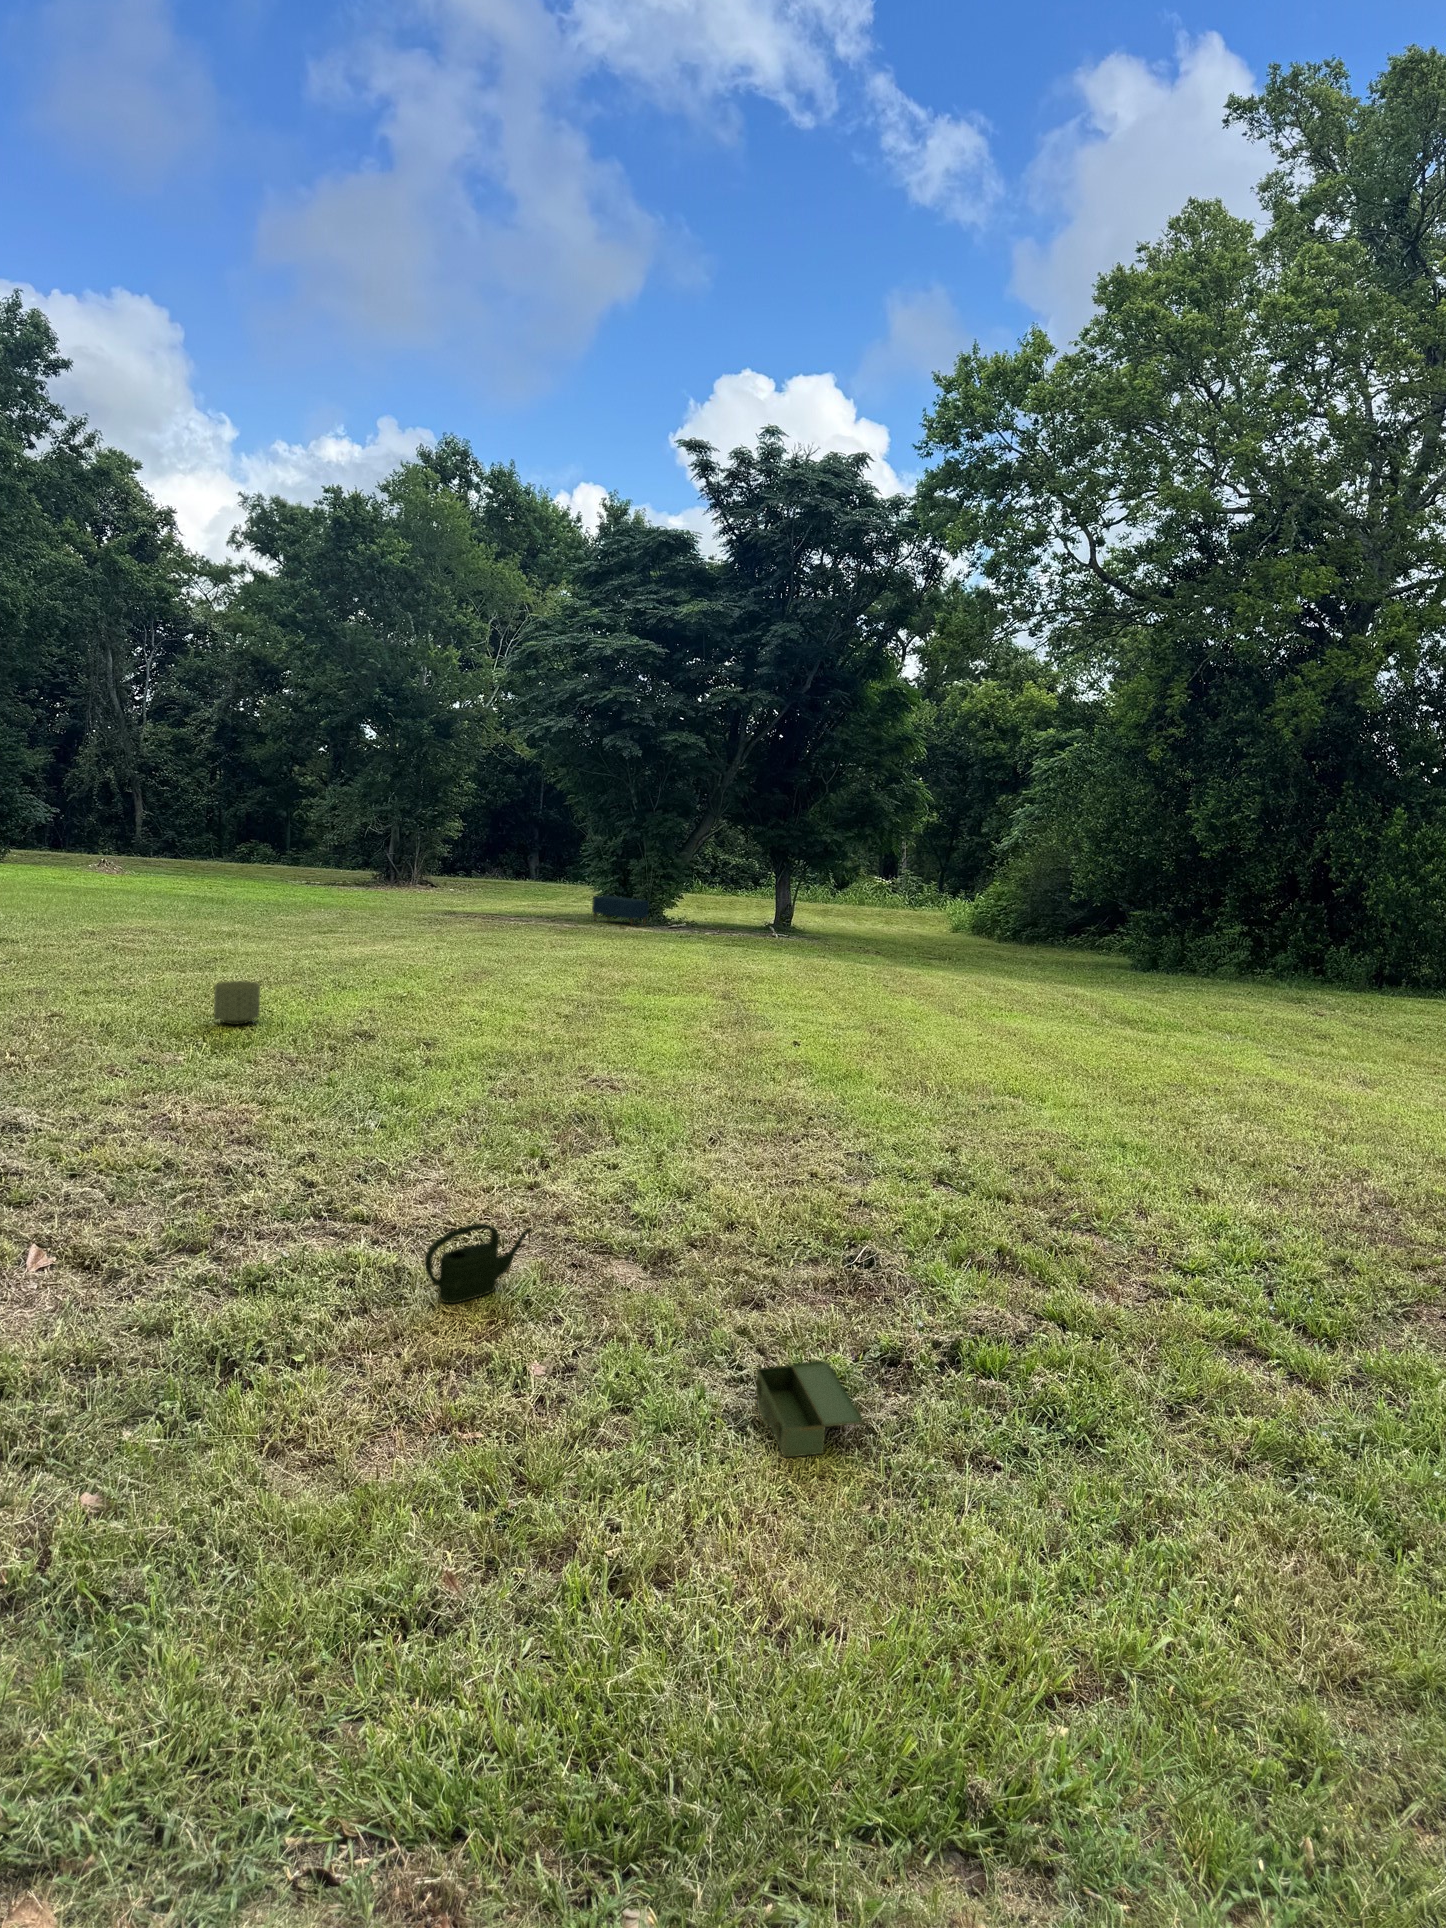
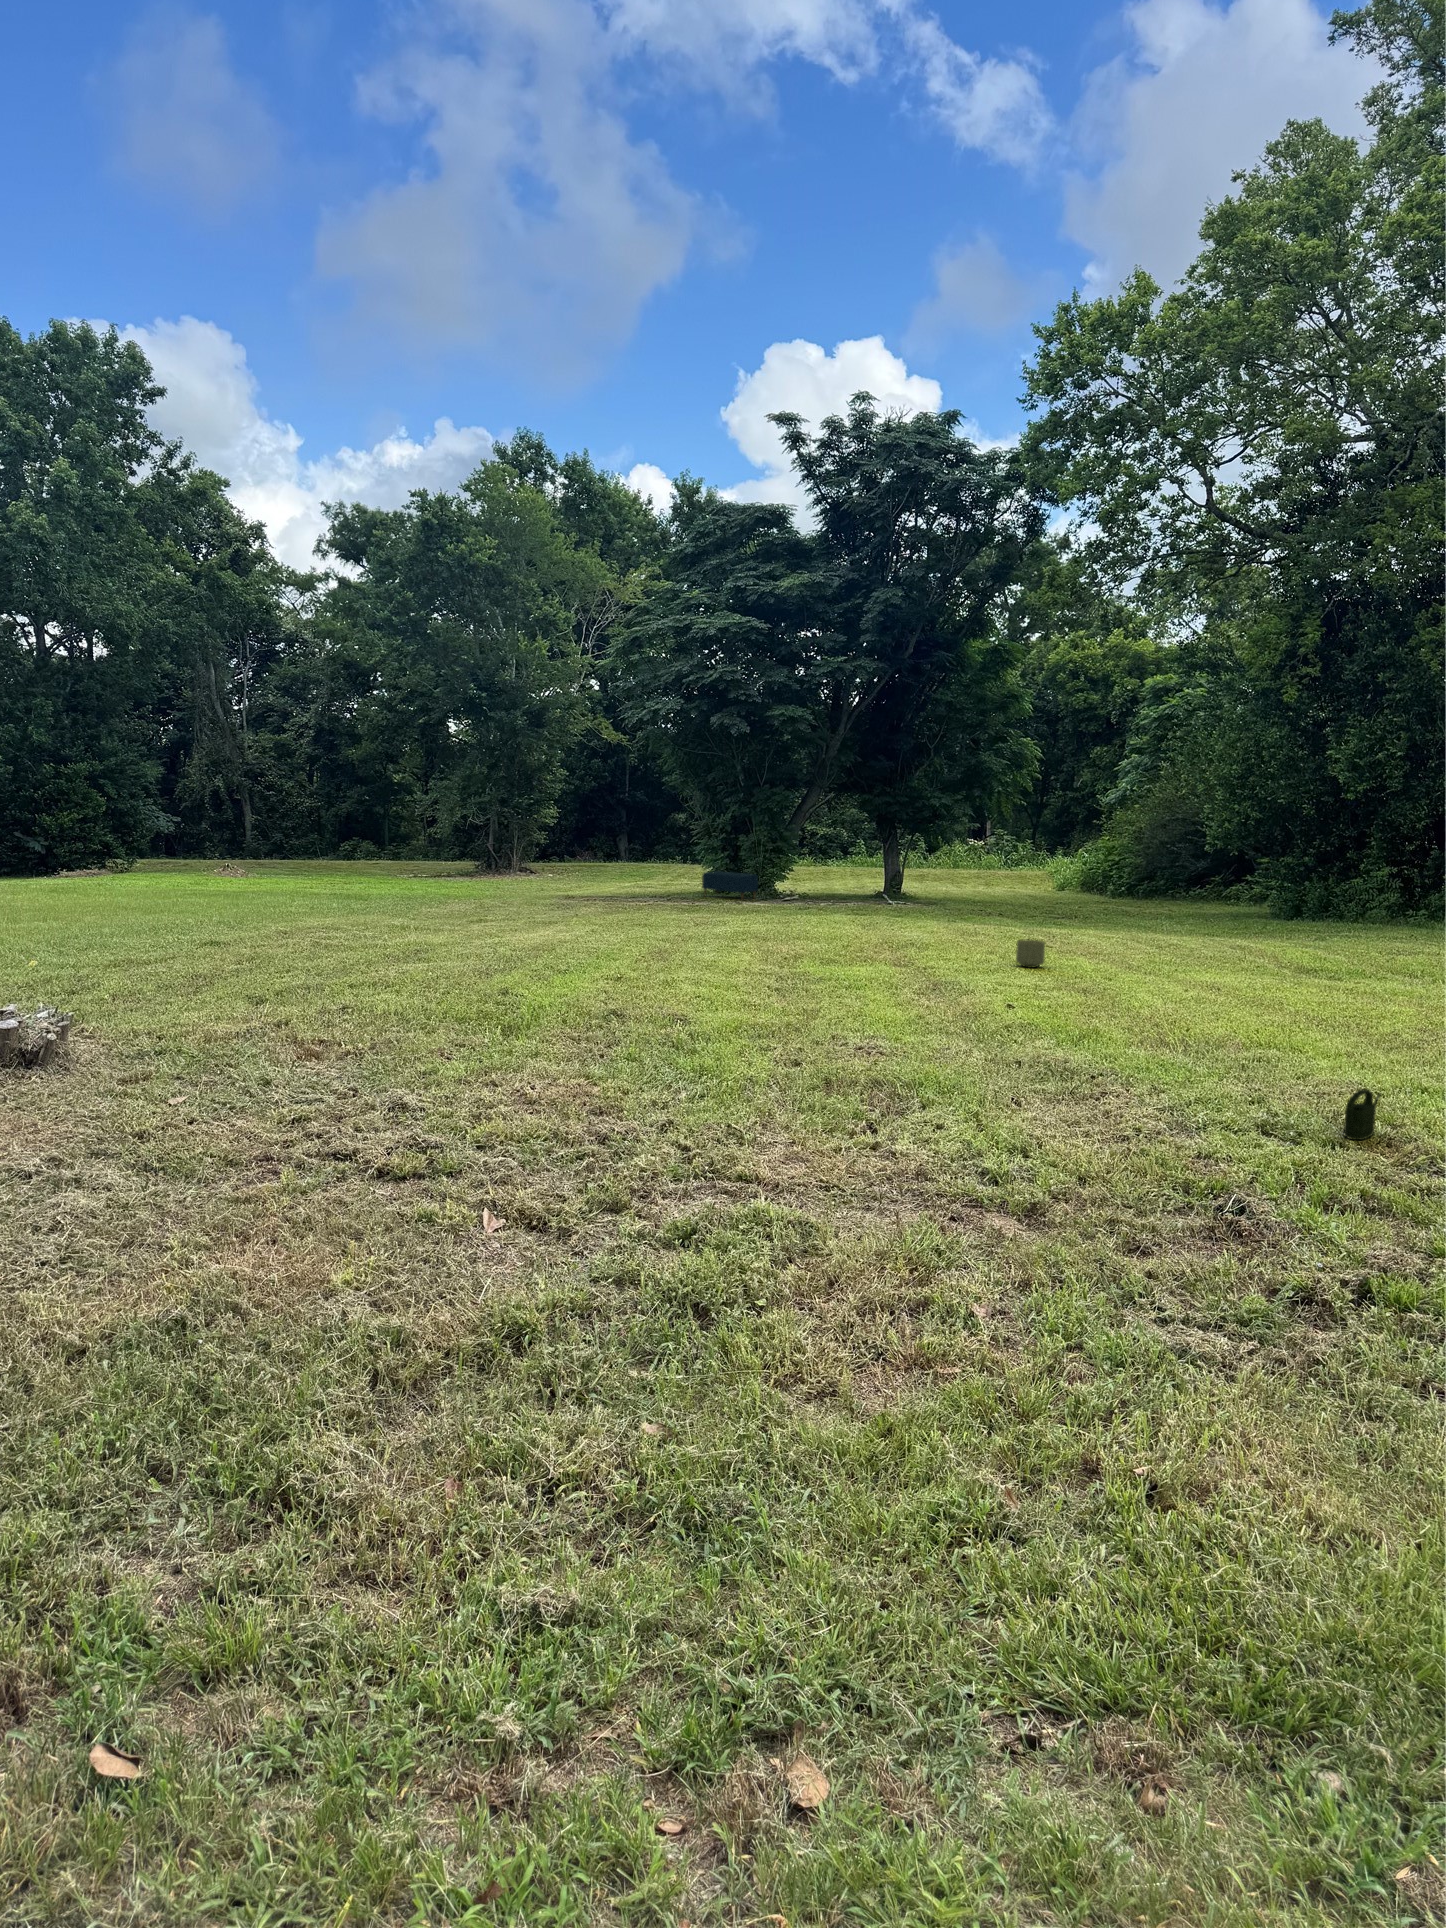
planter: present [214,981,260,1025] -> present [1016,939,1045,968]
watering can: present [425,1223,532,1303] -> present [1344,1089,1381,1140]
toolbox: present [755,1361,863,1457] -> none [1201,1300,1334,1383]

